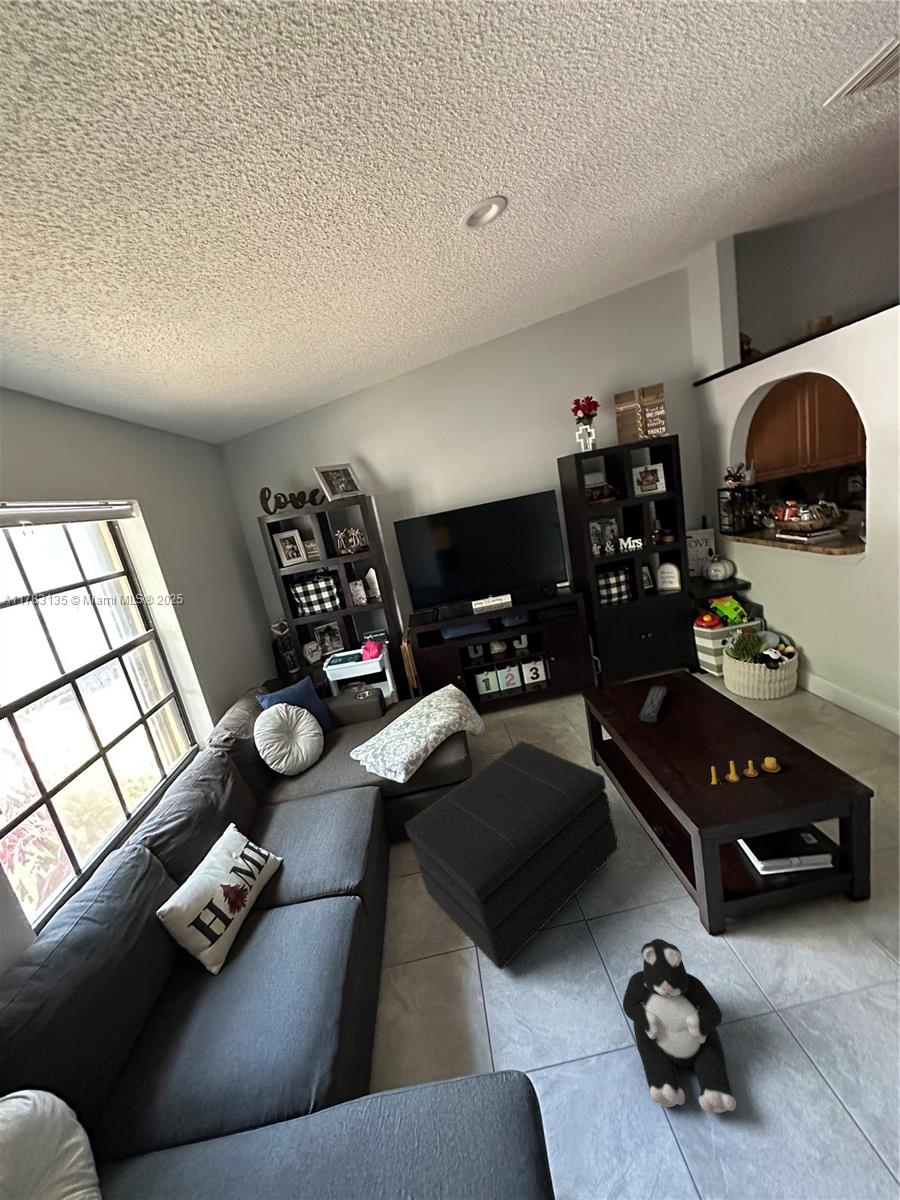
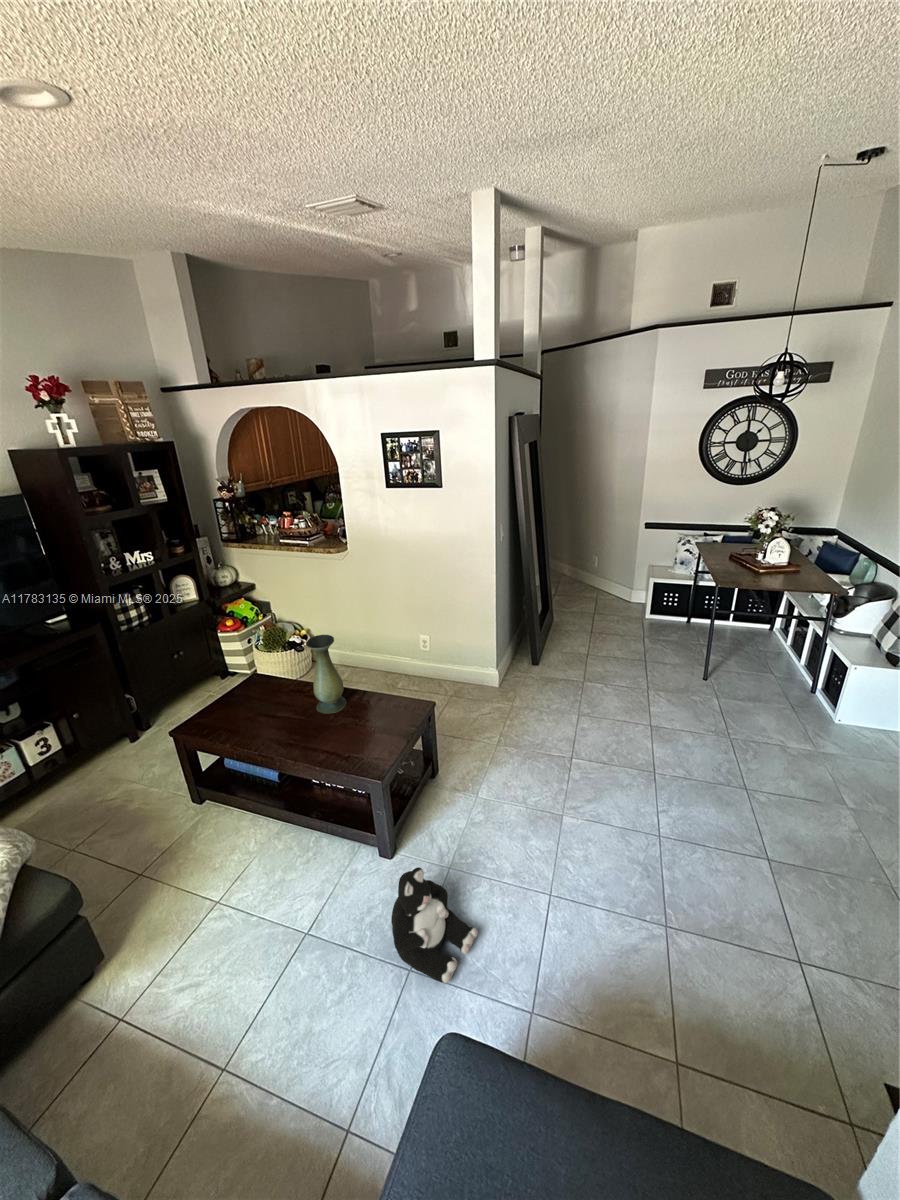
vase: none [694,643,743,739] -> present [306,635,347,714]
remote control: present [639,686,666,722] -> none [251,691,279,729]
footstool: present [405,741,619,969] -> none [50,792,296,1110]
candle: present [711,757,780,784] -> none [358,707,390,748]

